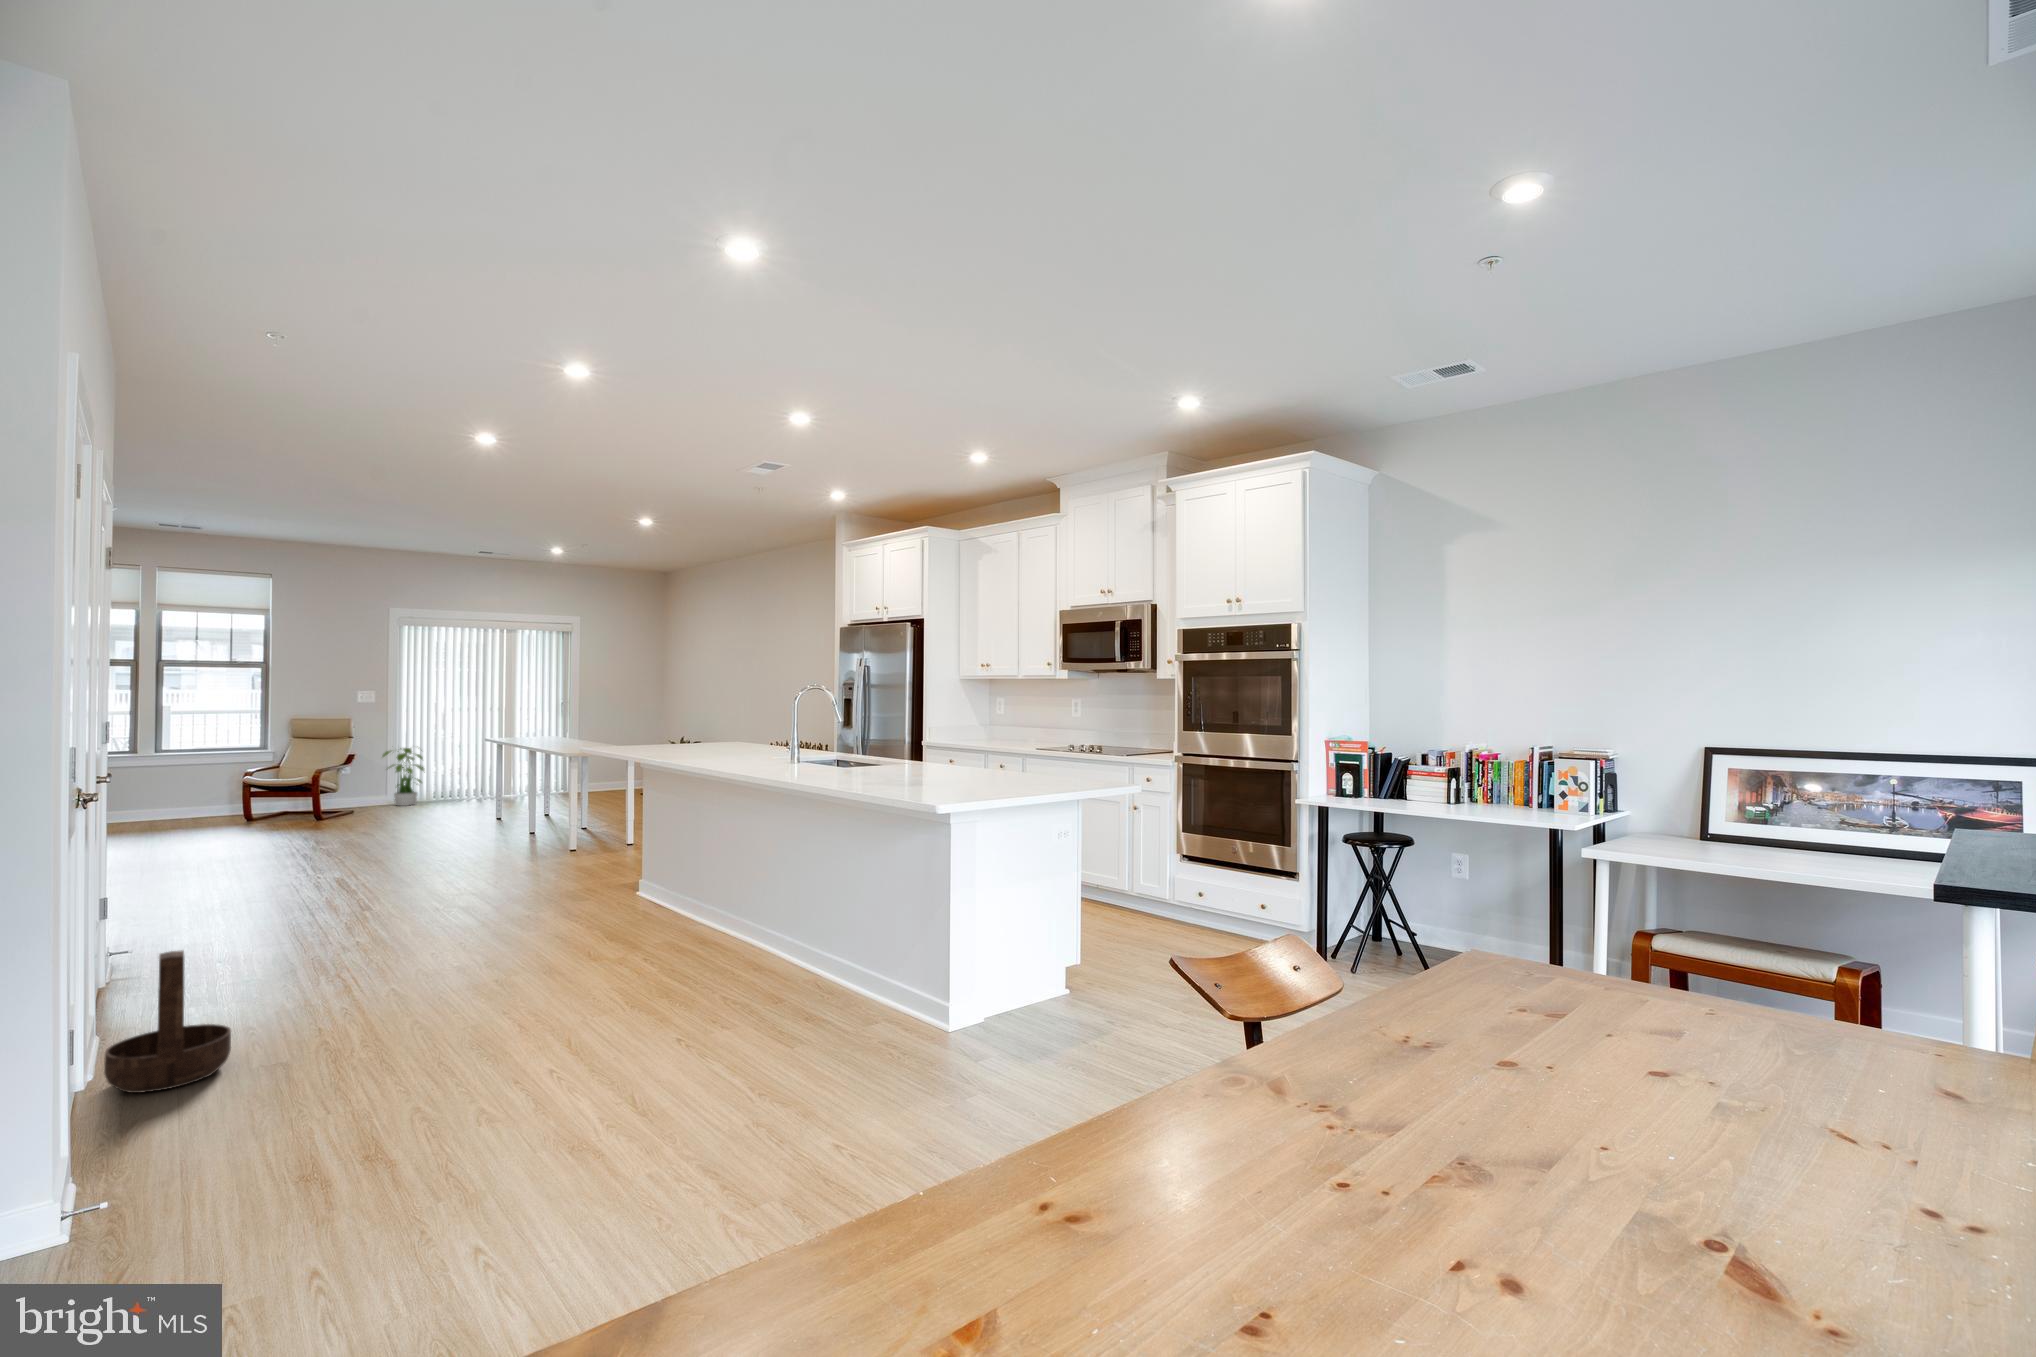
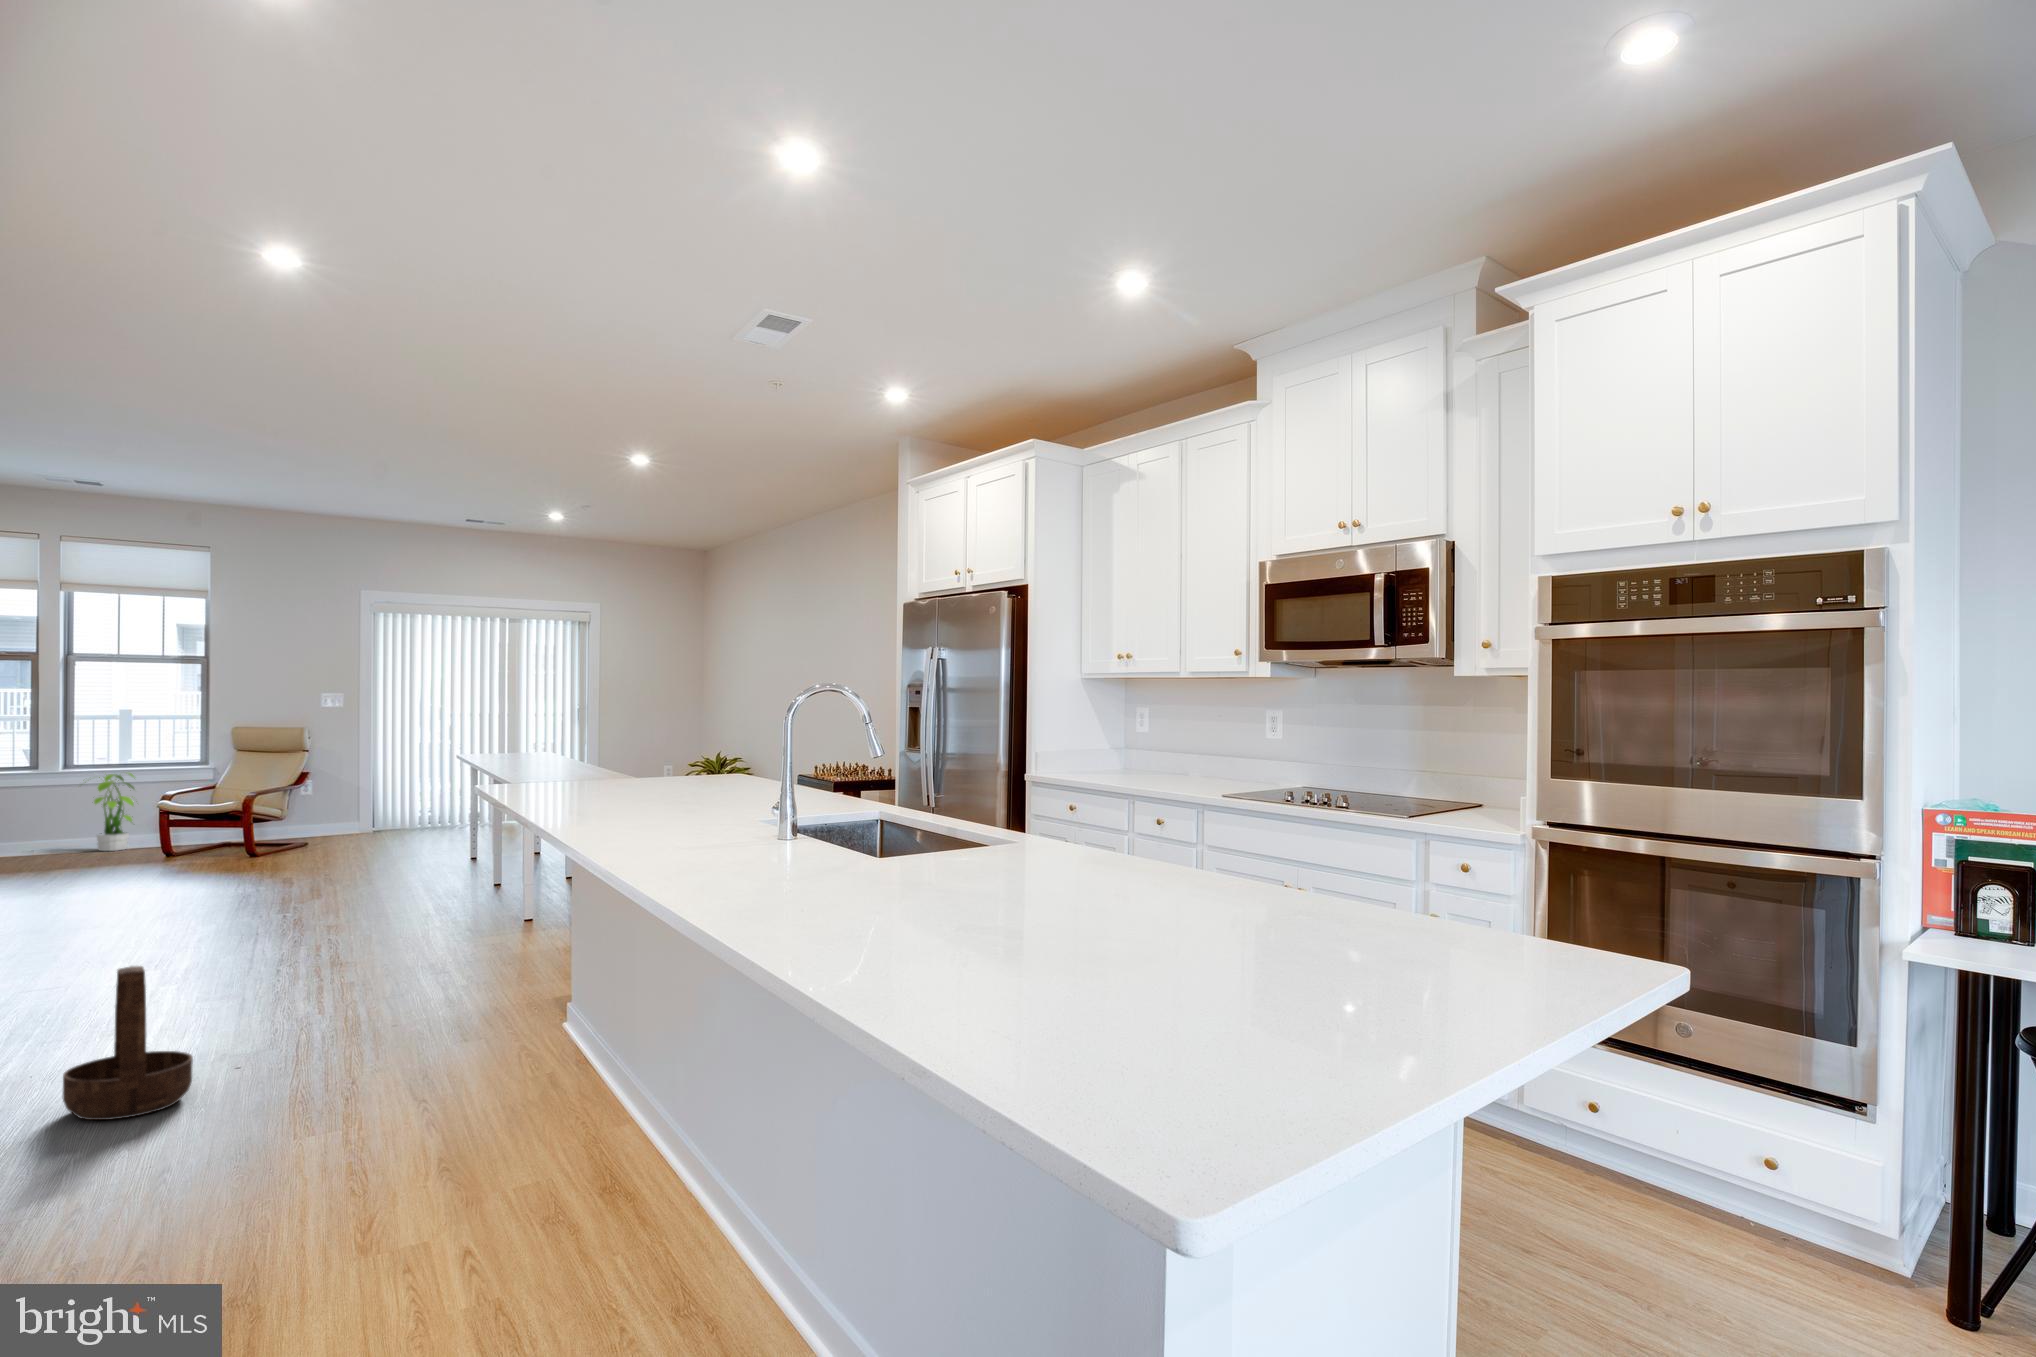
potted plant: present [382,748,424,806] -> present [78,773,135,851]

